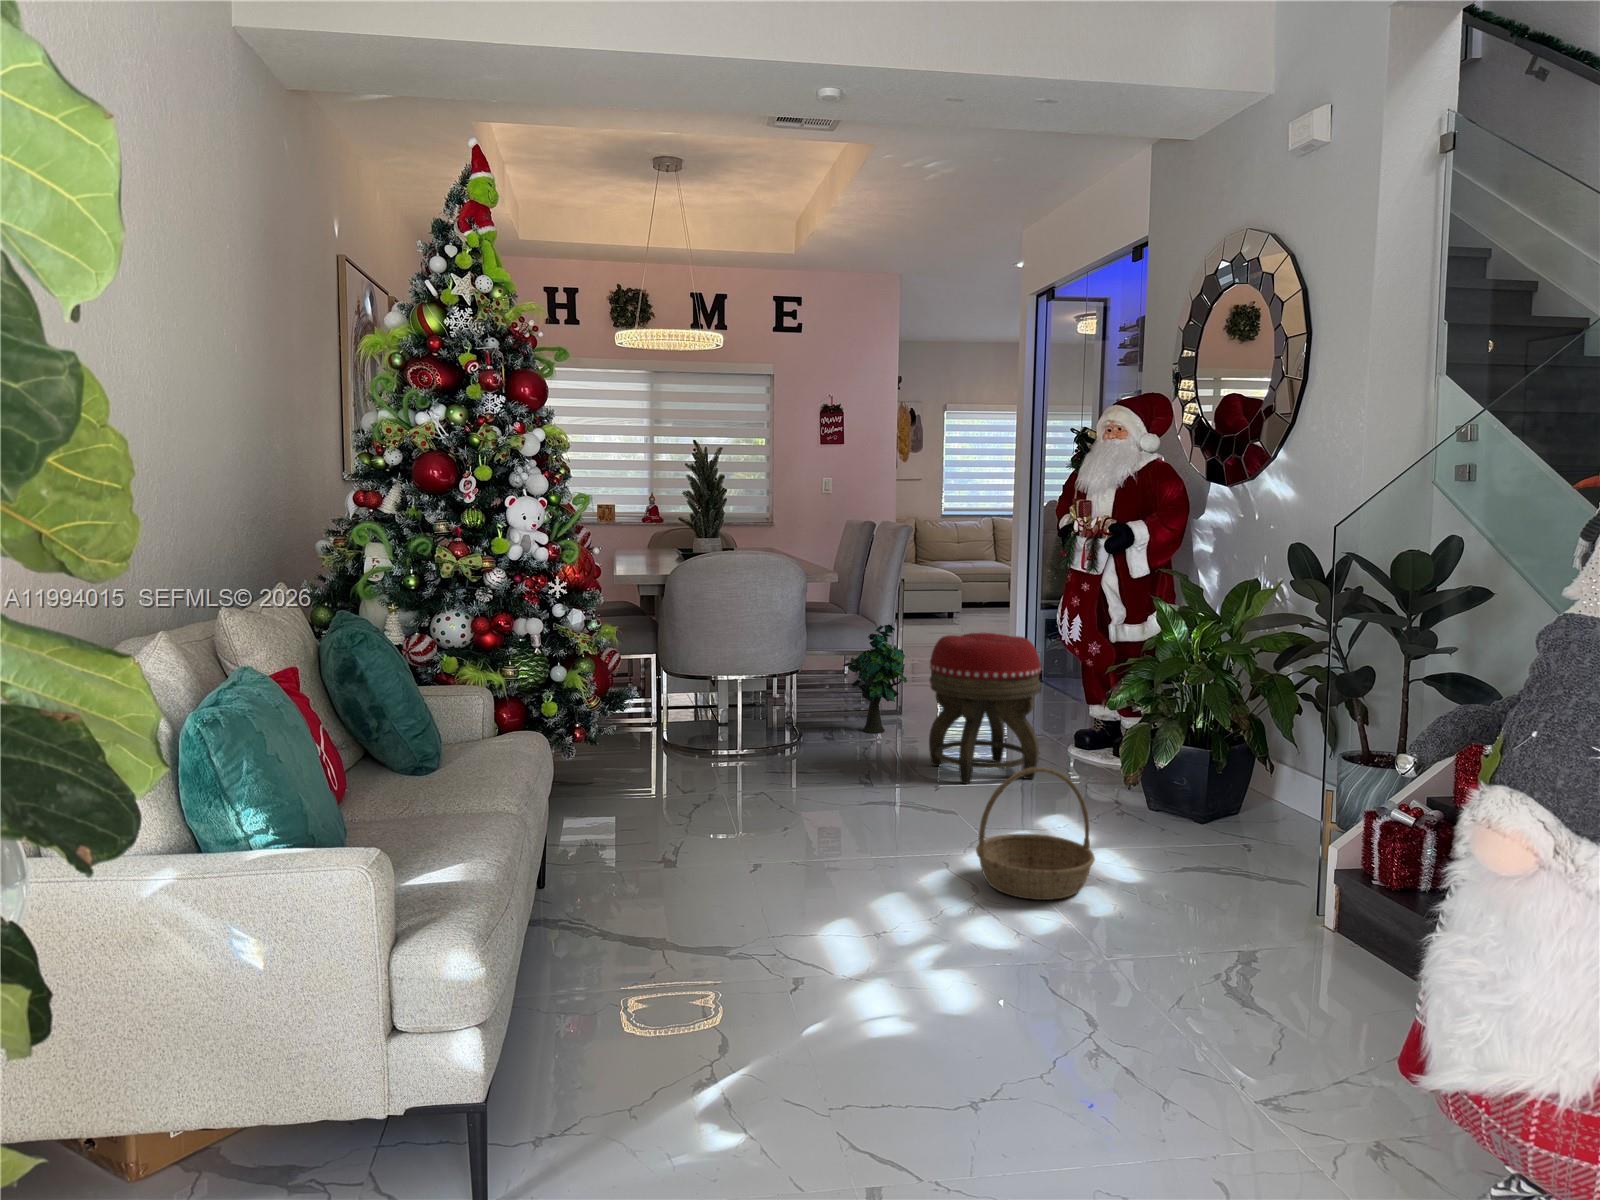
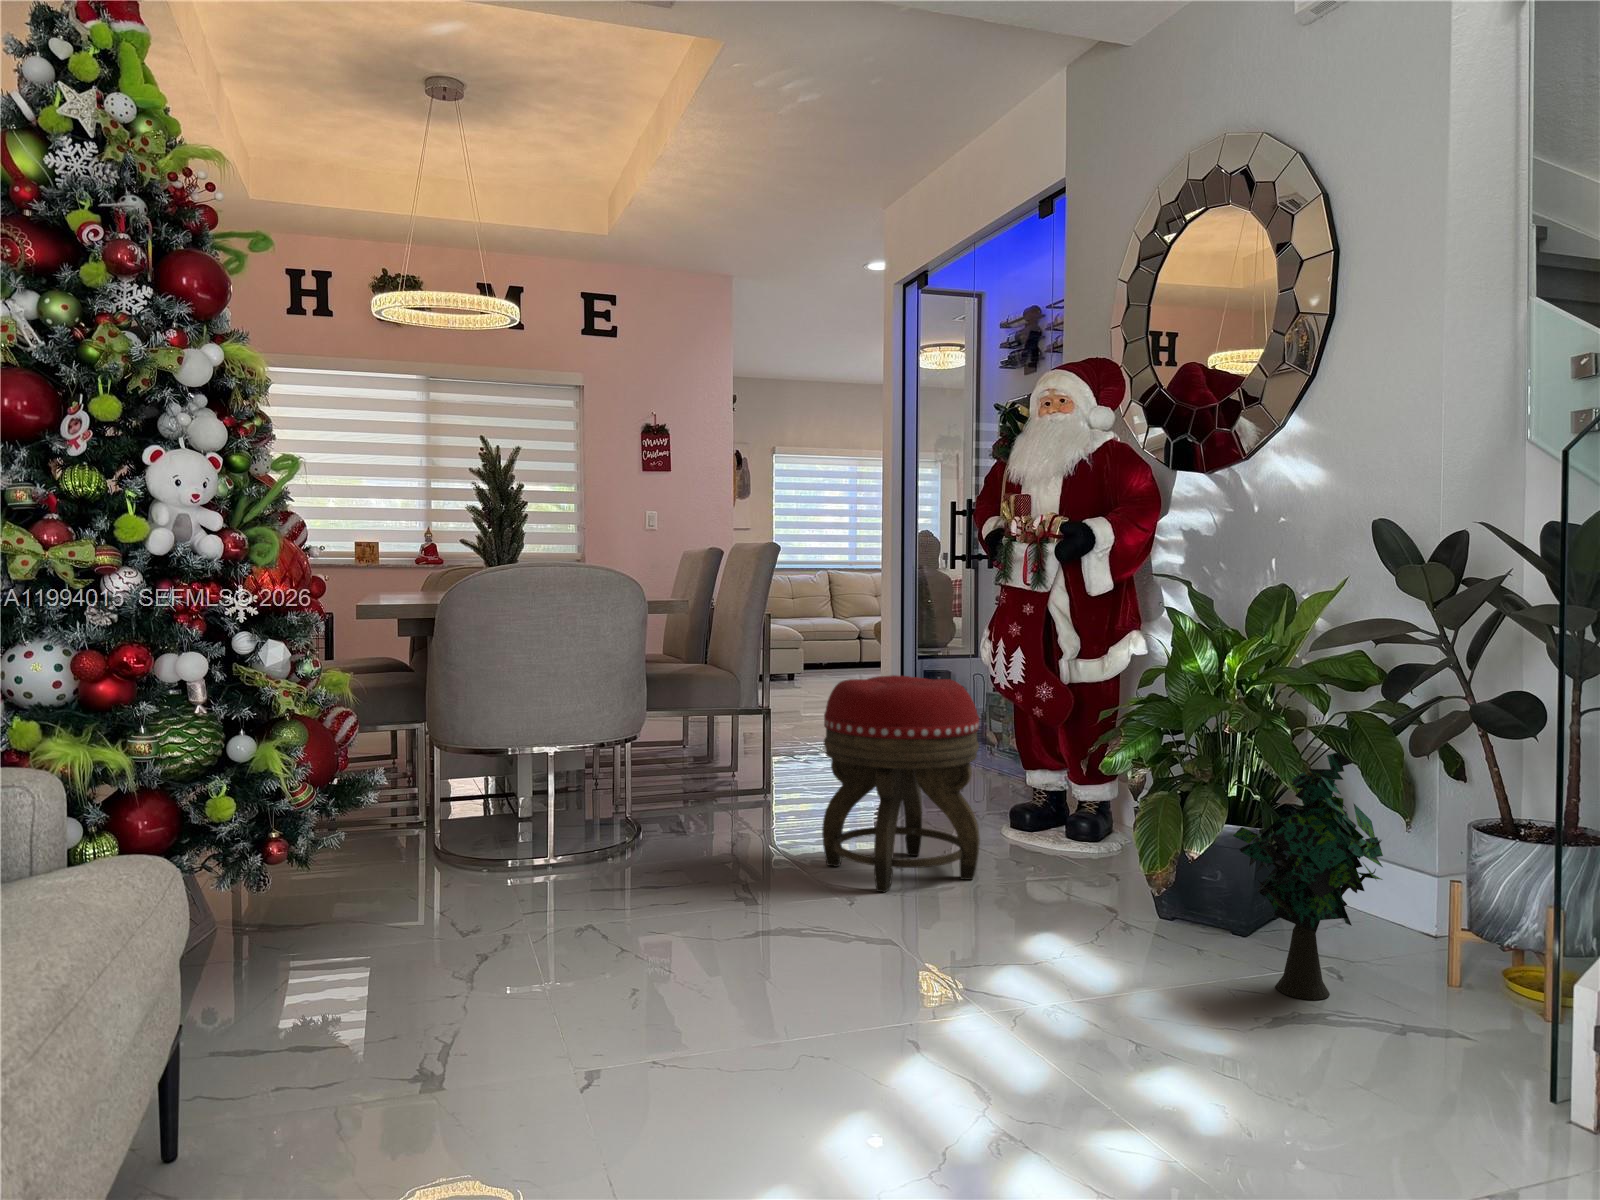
decorative plant: present [843,624,907,733] -> present [1233,752,1383,1000]
basket: present [976,767,1095,900] -> none [965,875,1167,1110]

